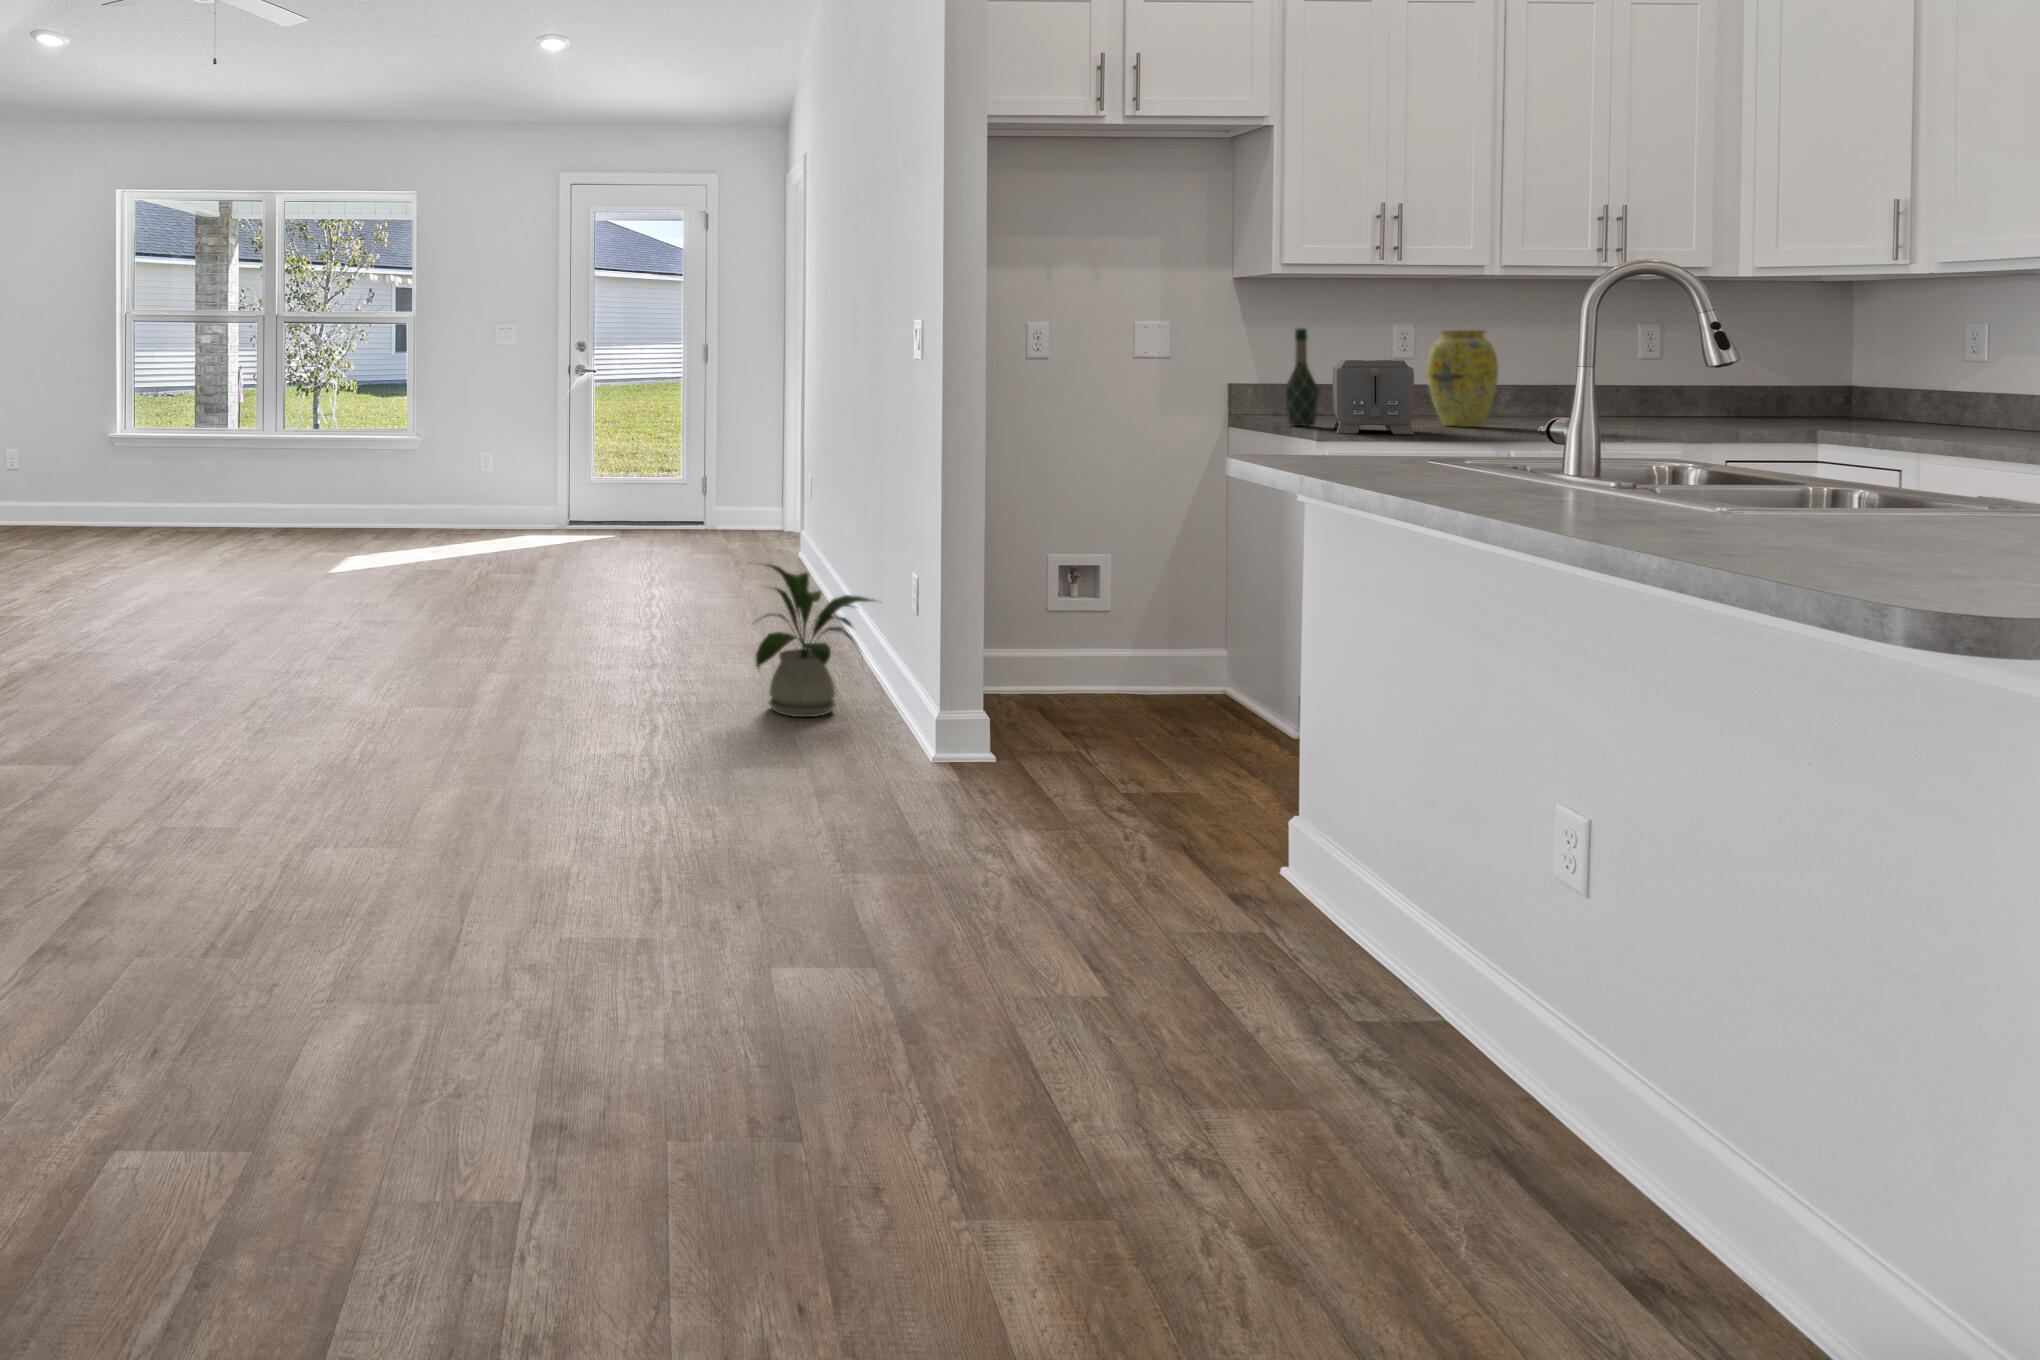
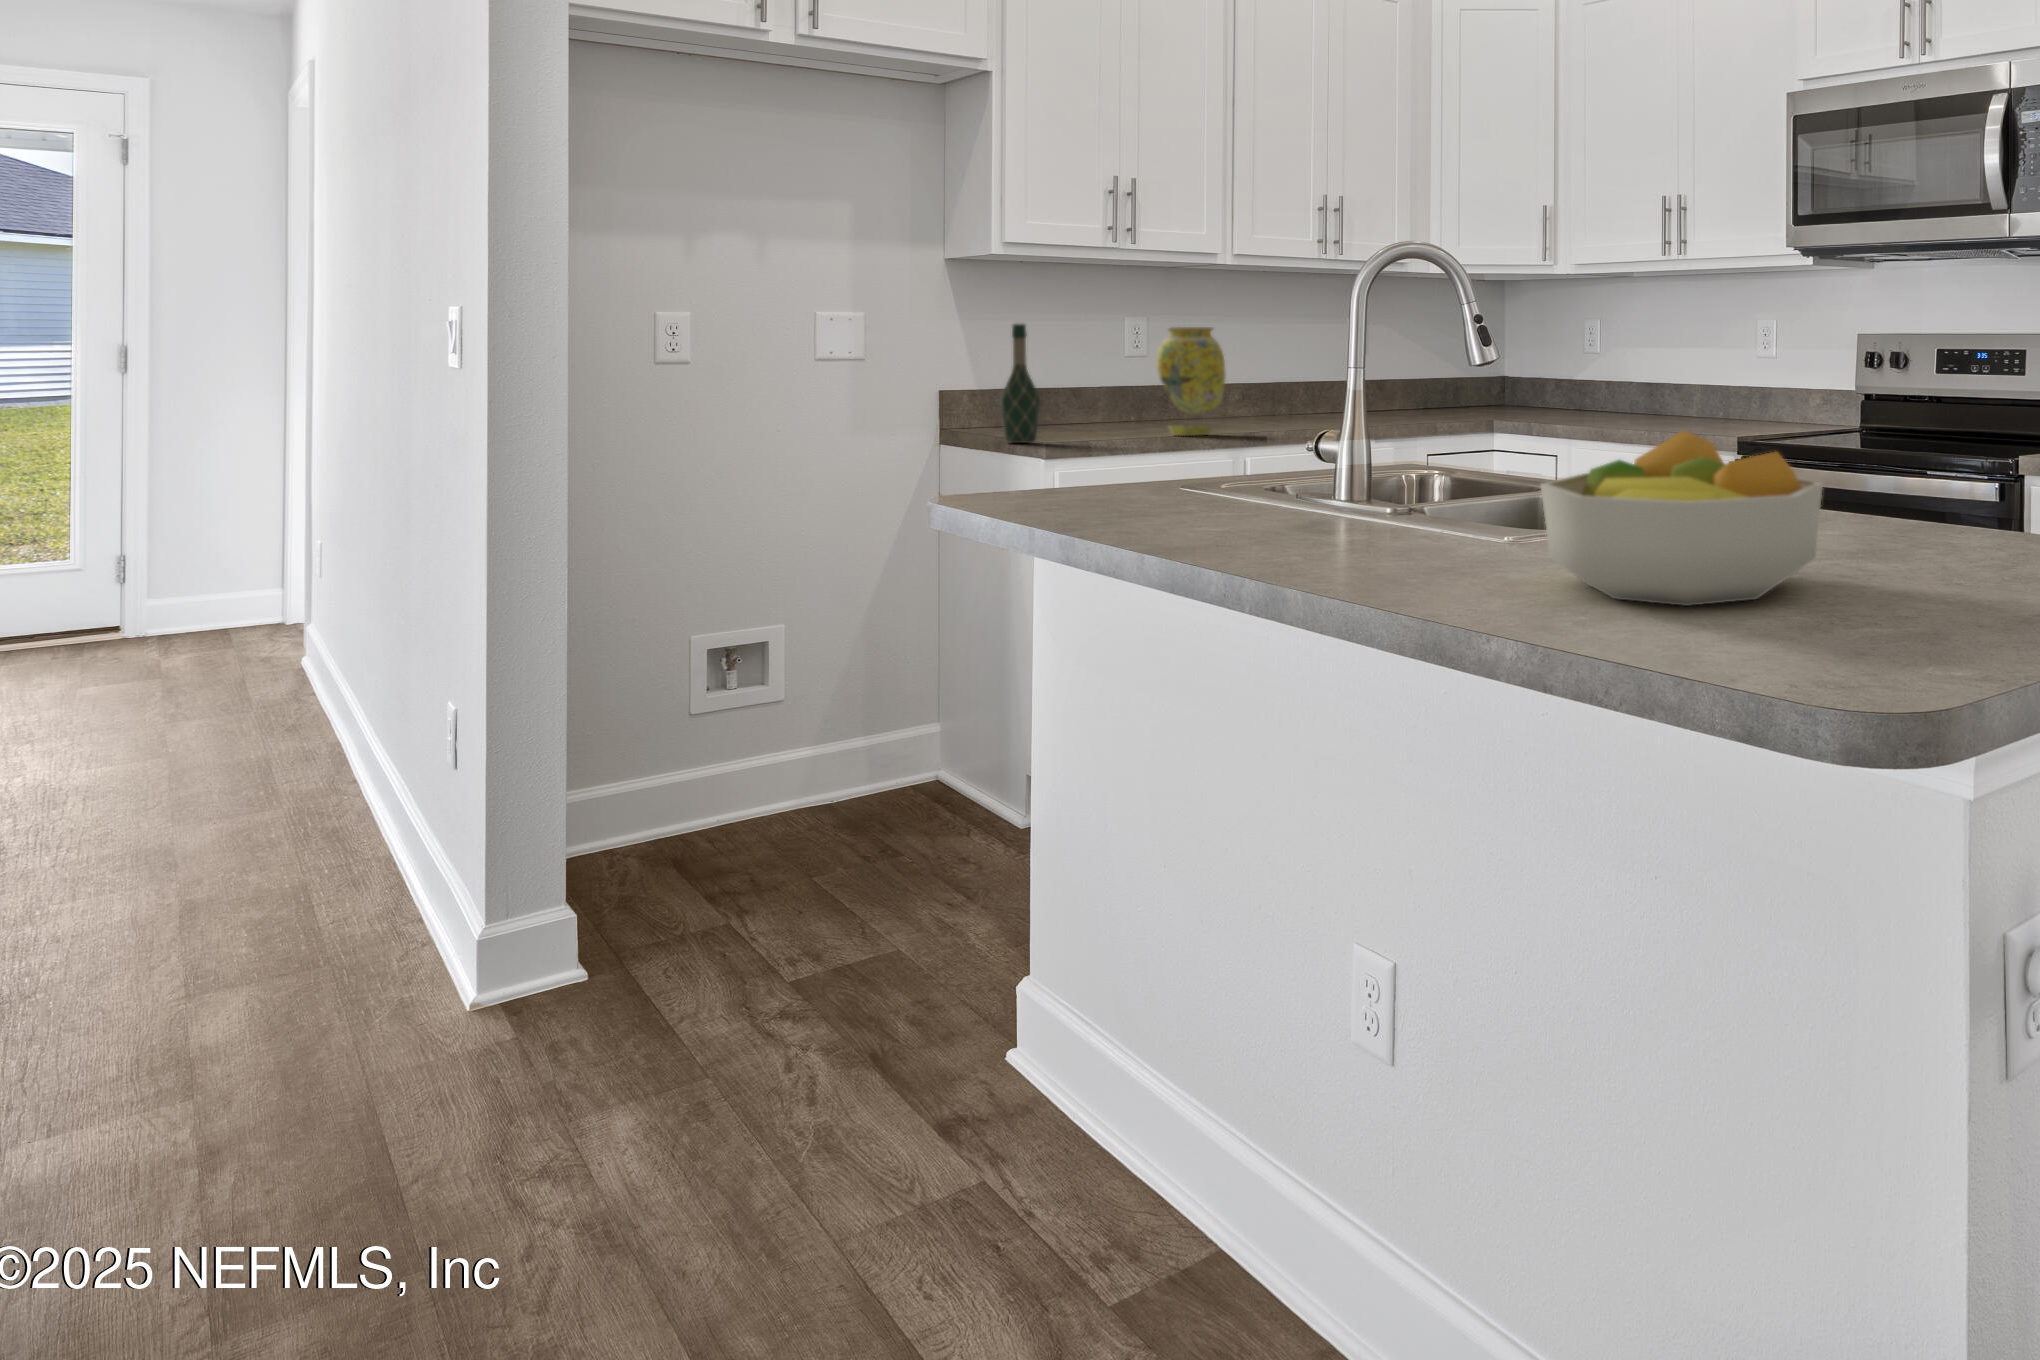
toaster: present [1333,360,1414,434] -> none [1056,361,1148,451]
fruit bowl: none [1687,423,1968,553] -> present [1541,430,1823,606]
house plant: present [755,565,874,717] -> none [107,717,404,970]

